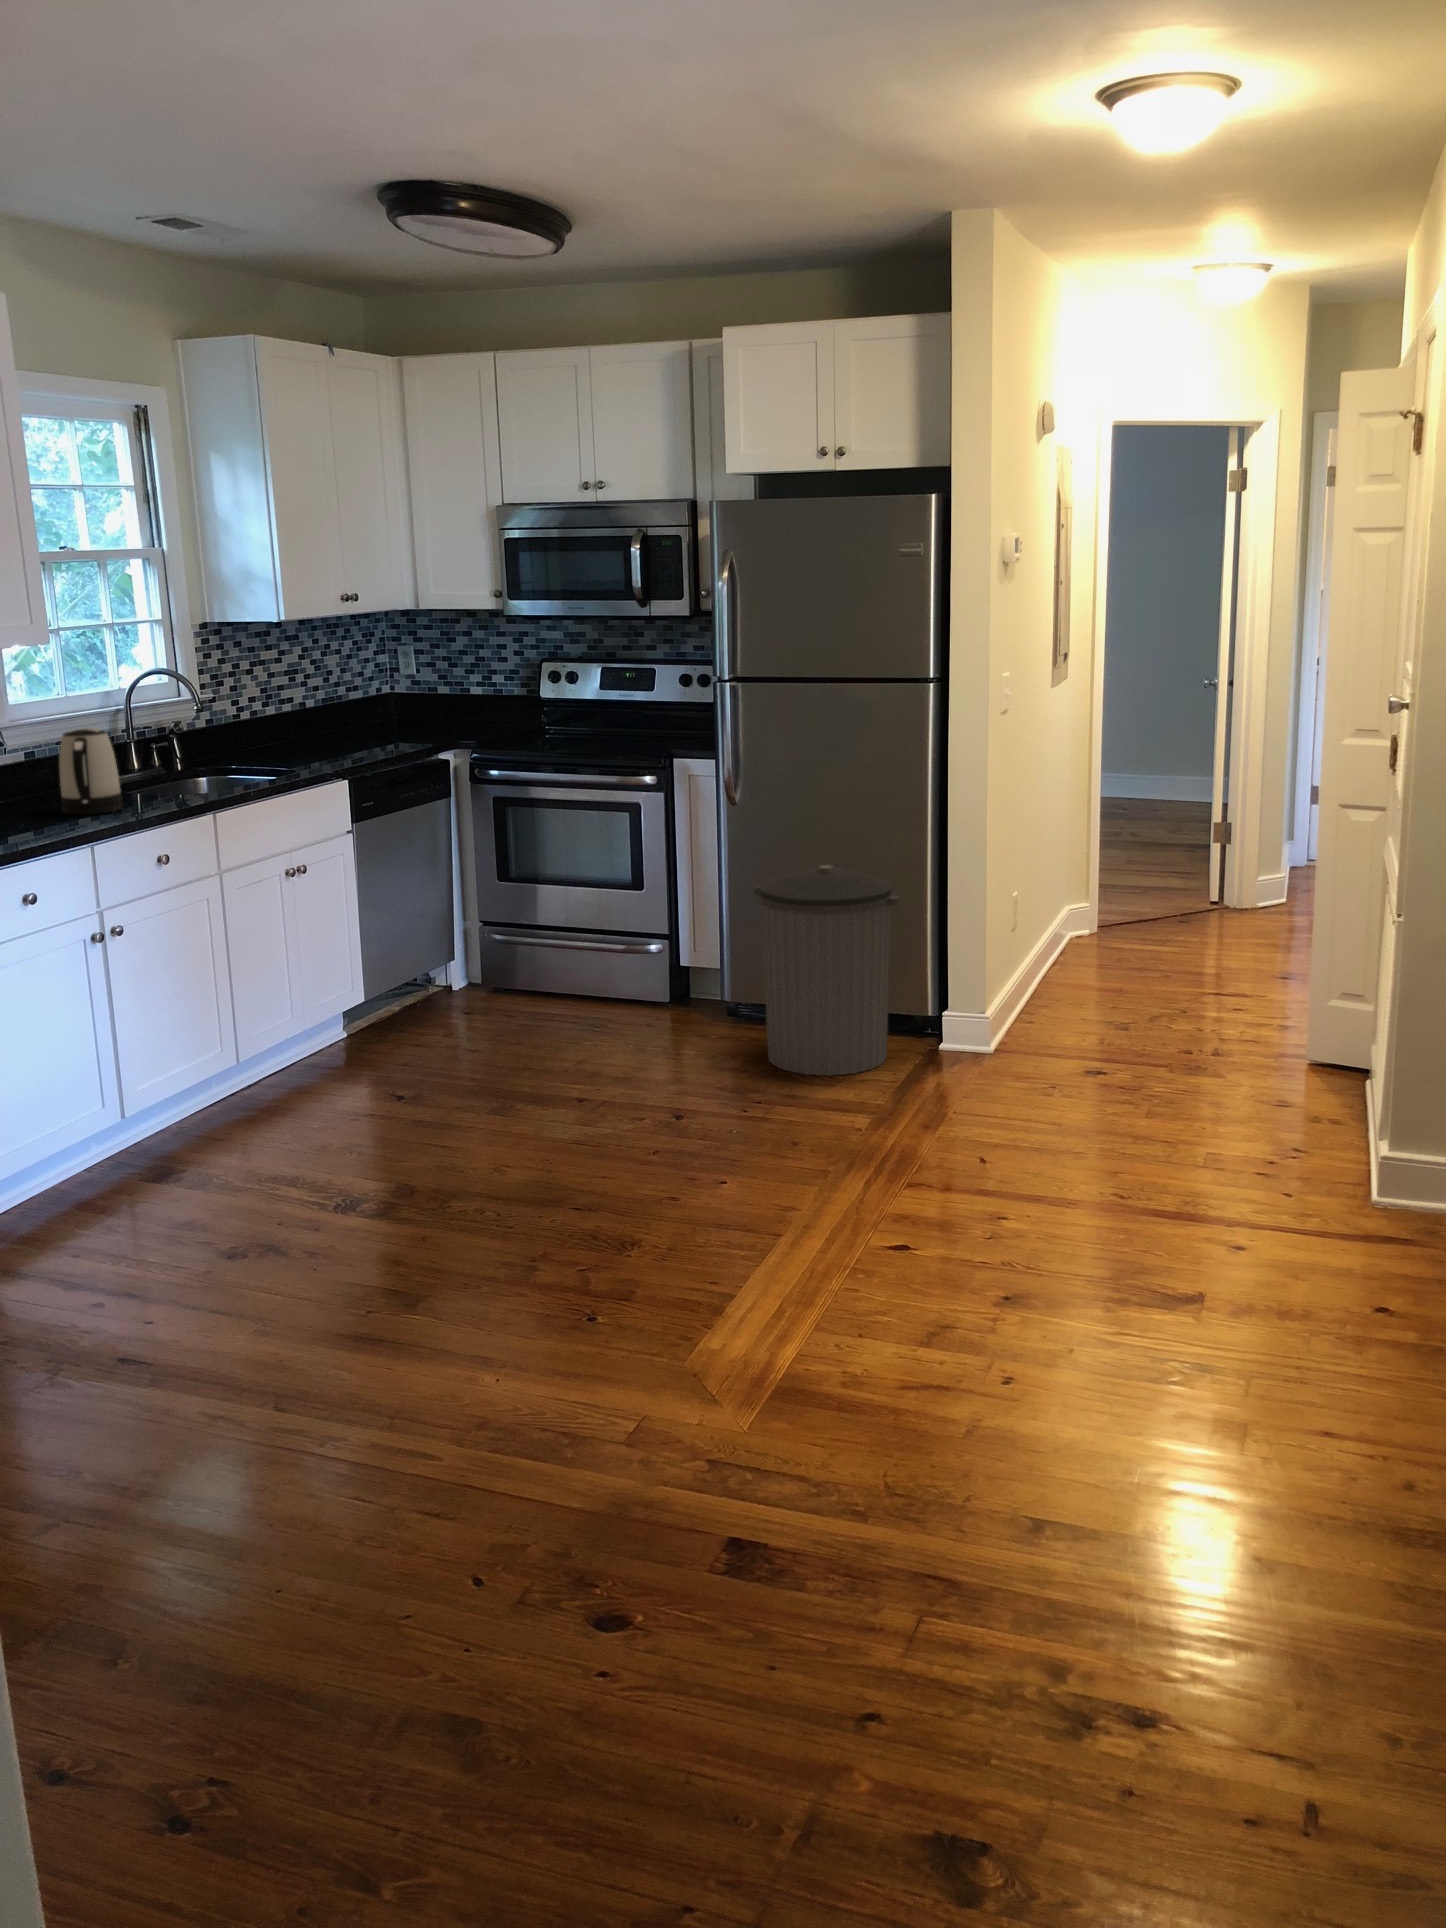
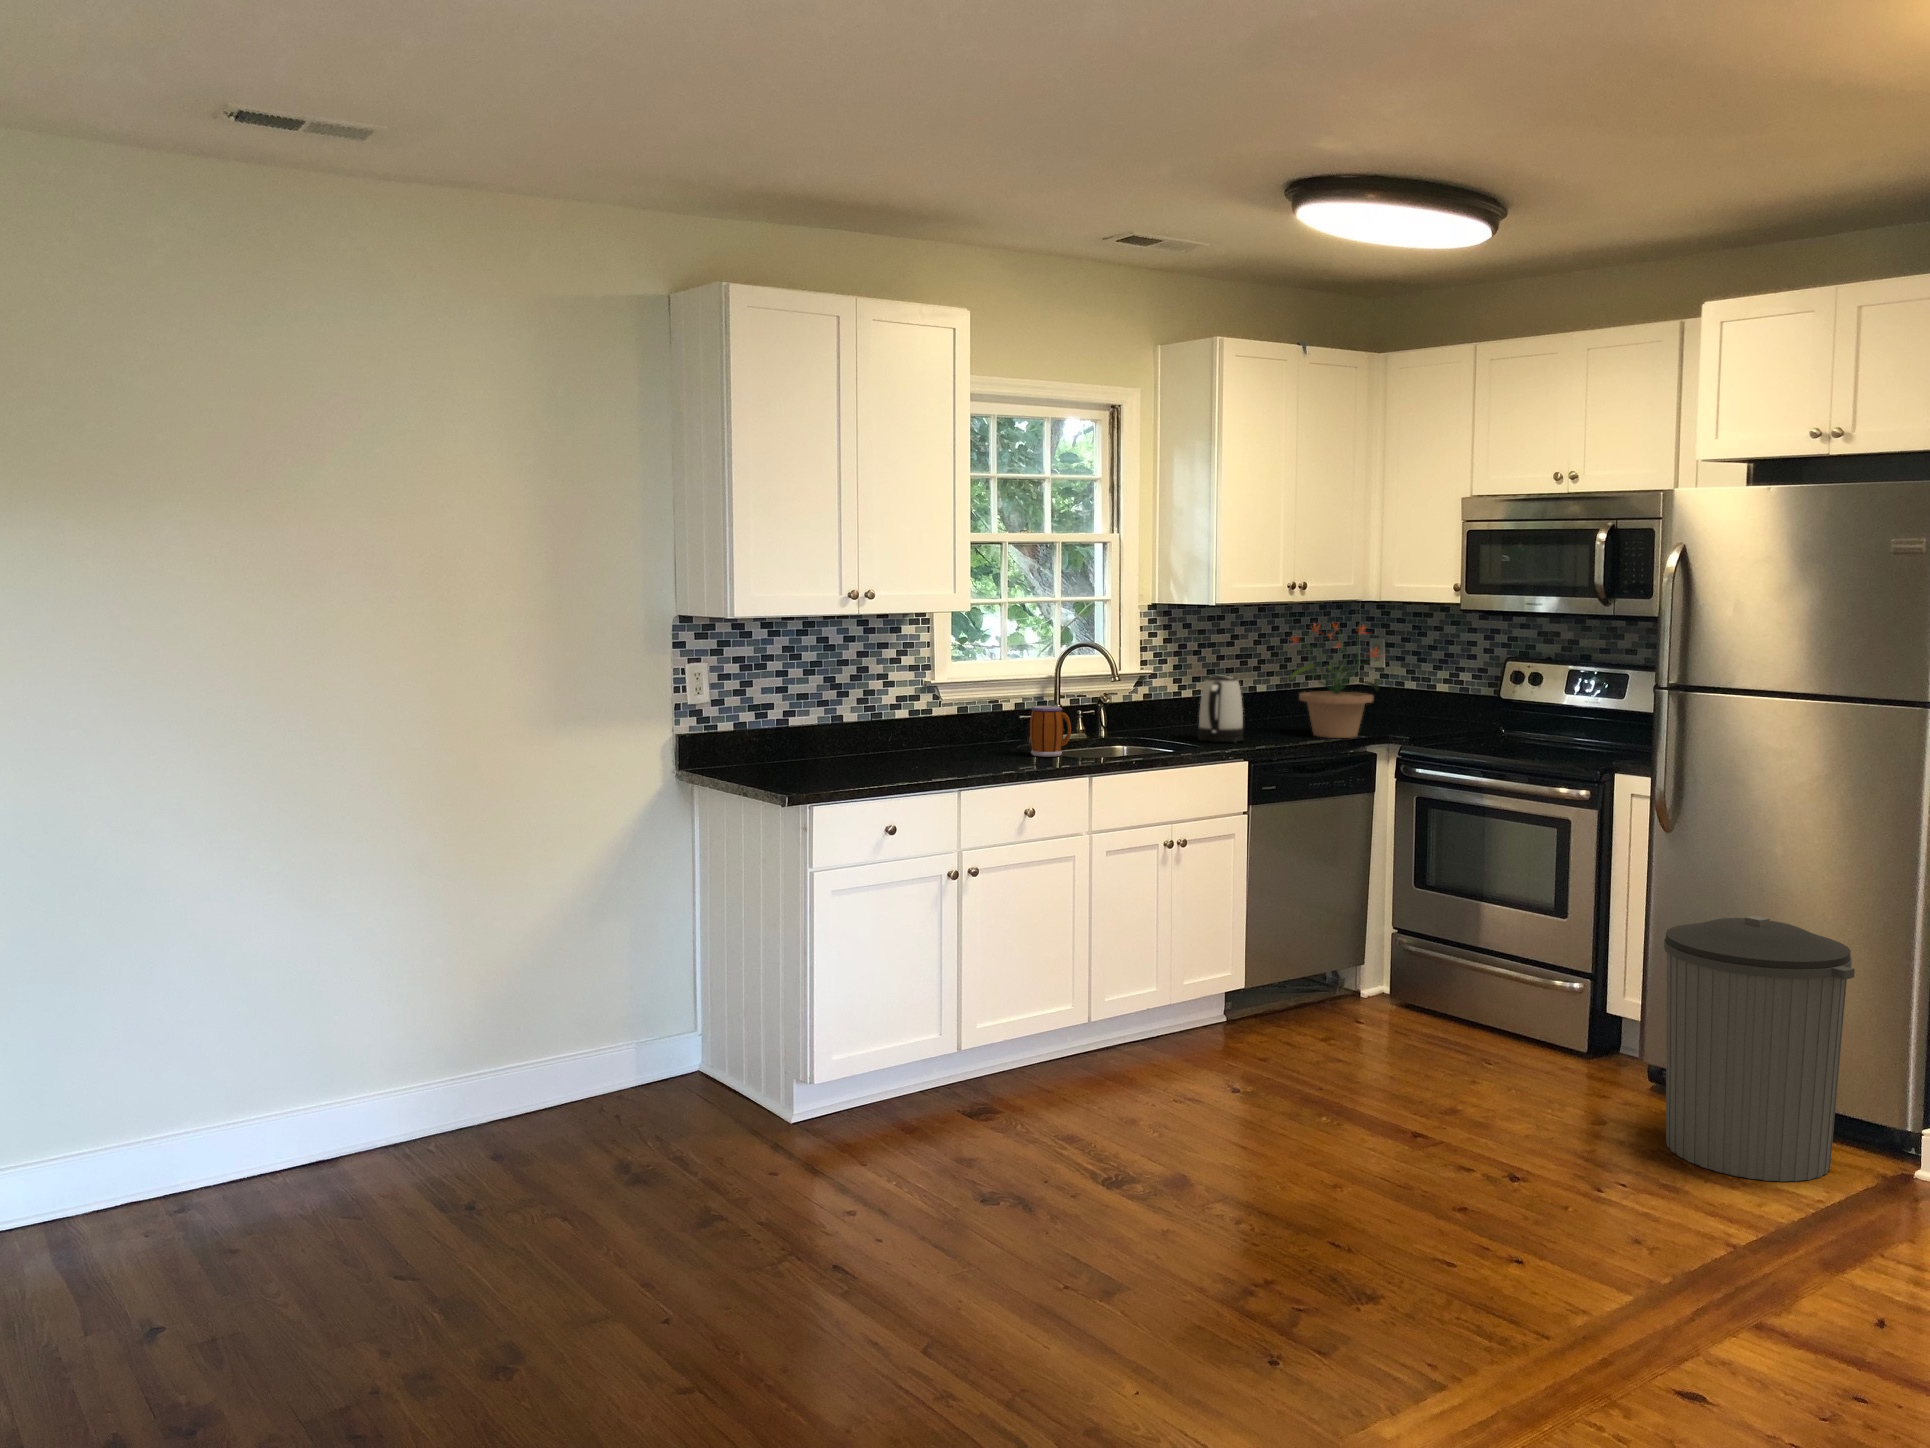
potted plant: none [340,631,442,749] -> present [1291,623,1379,738]
kettle: present [59,728,123,814] -> present [1198,676,1243,742]
mug: none [125,741,174,797] -> present [1030,706,1071,757]

